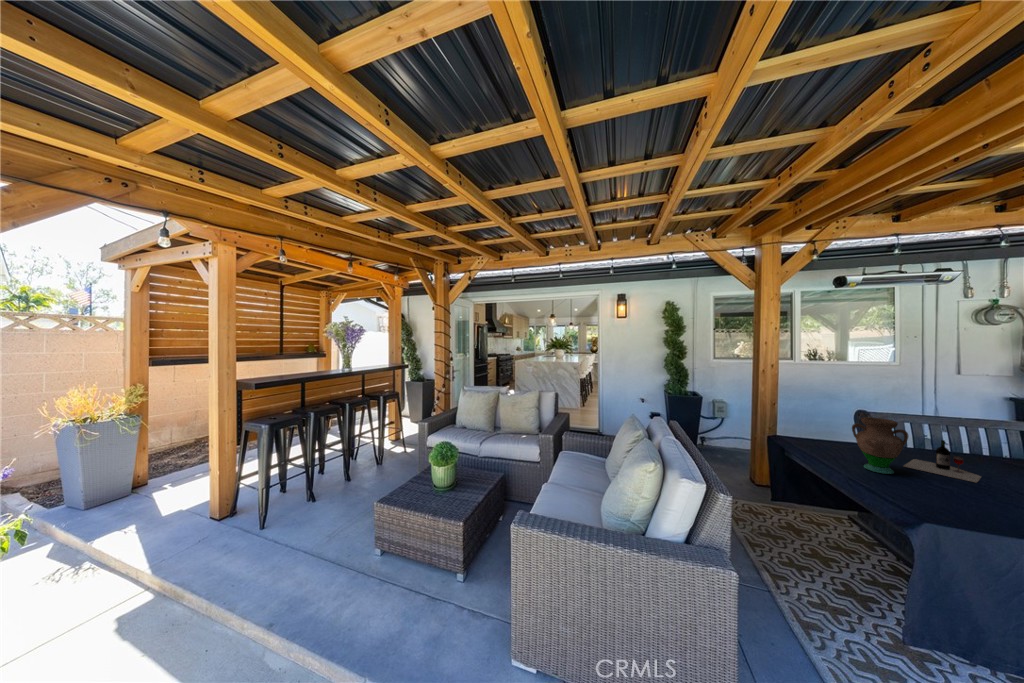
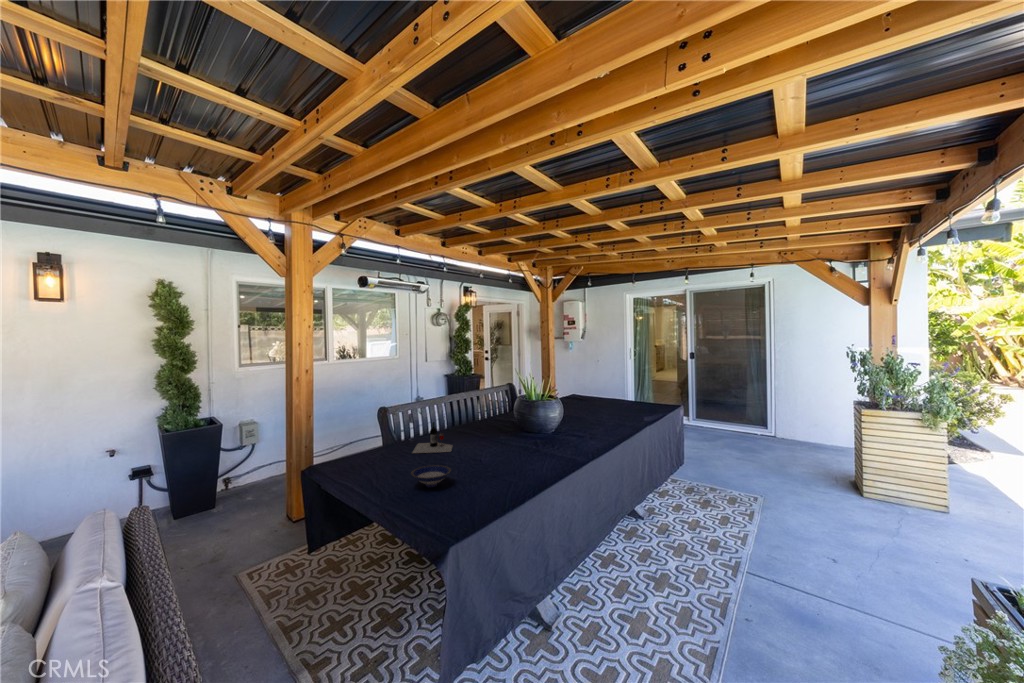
vase: present [852,417,908,474] -> none [377,413,415,467]
bowl: none [899,482,972,510] -> present [411,465,451,487]

